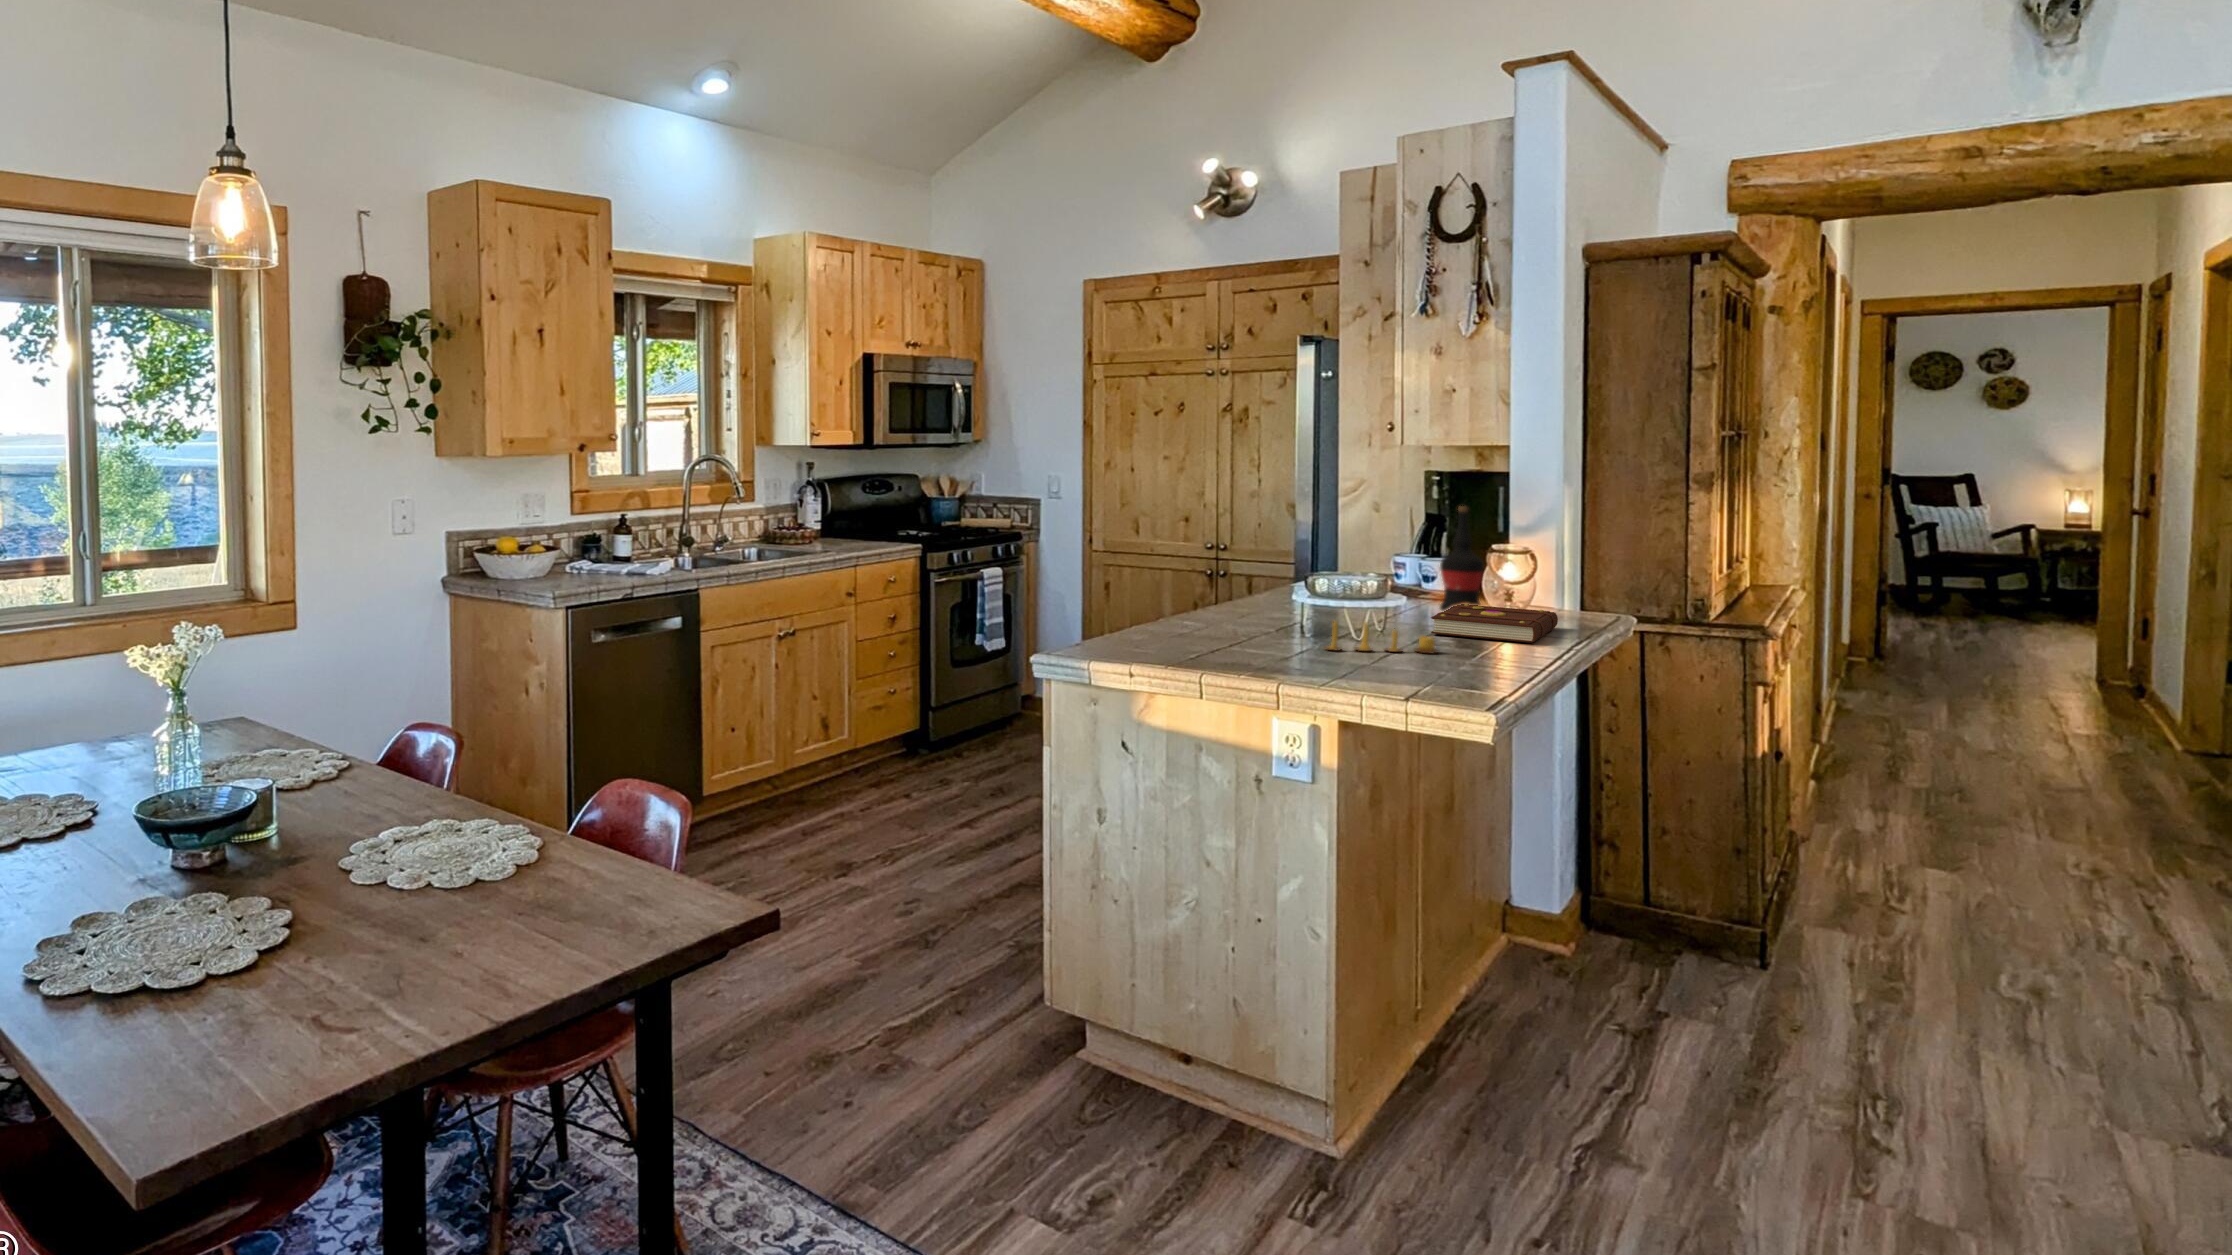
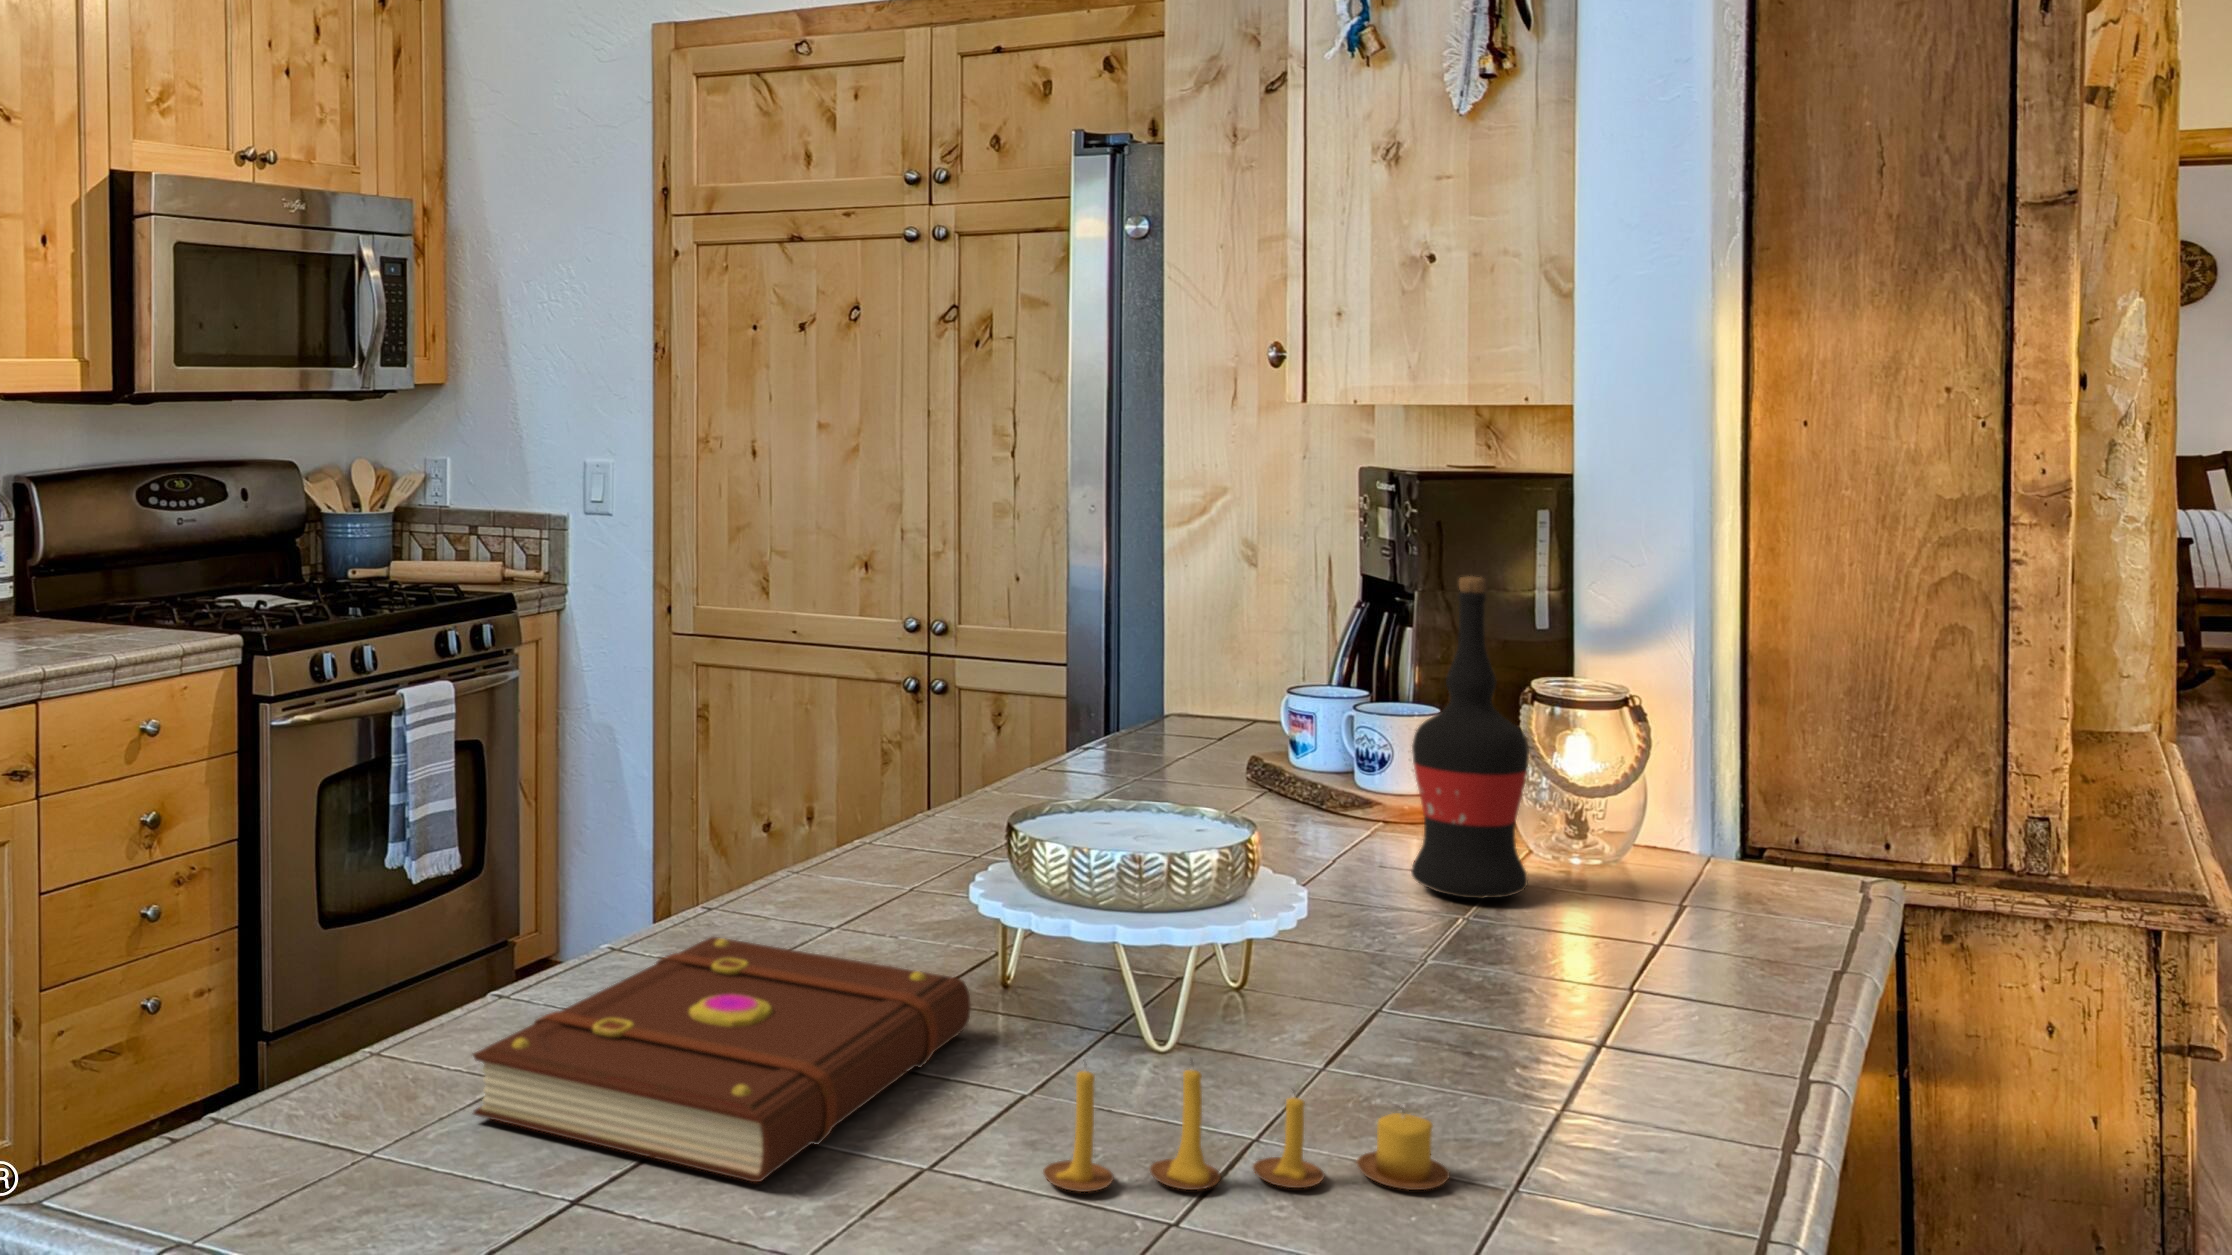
book: present [1431,604,1558,643] -> present [473,937,971,1182]

